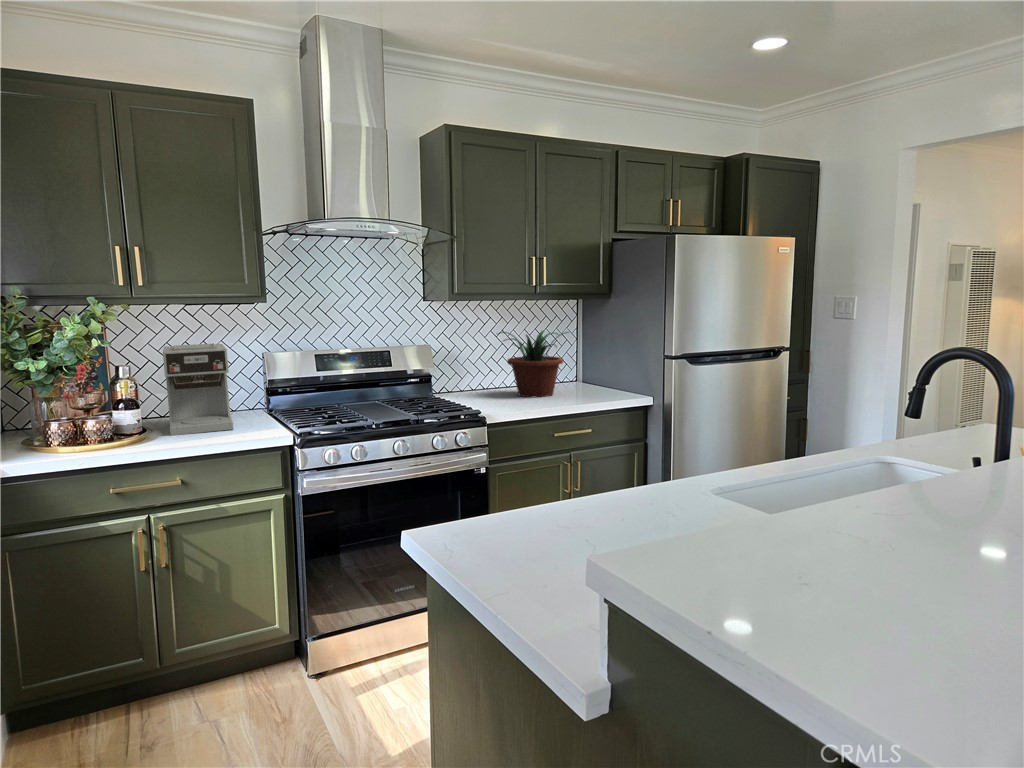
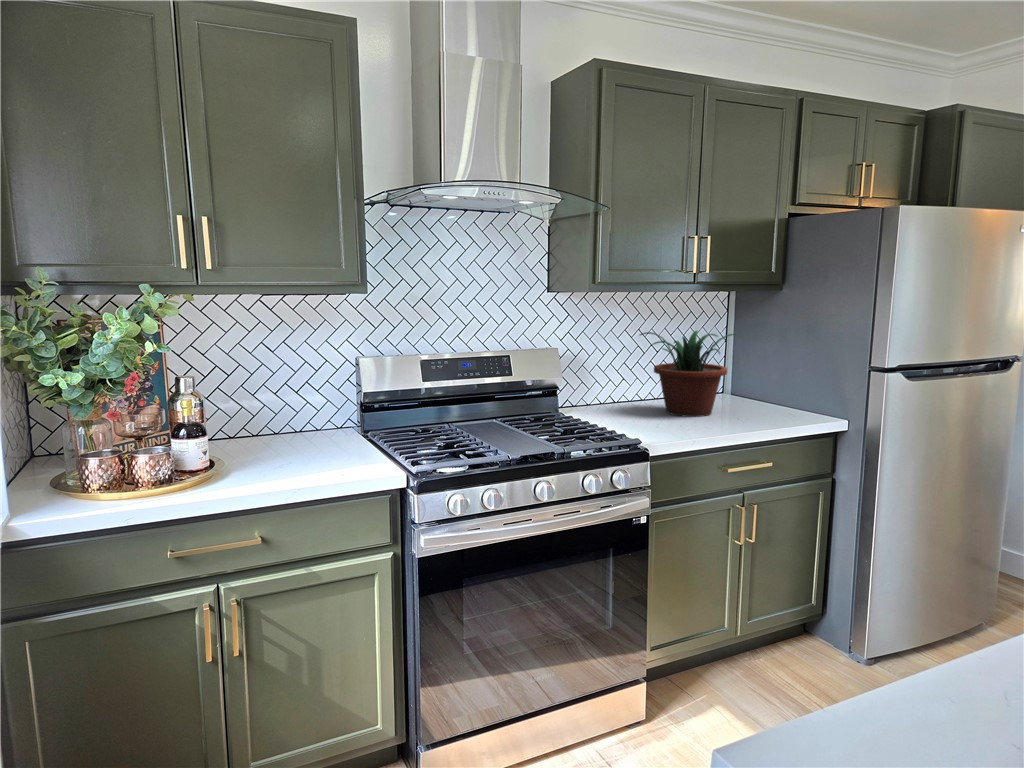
coffee maker: present [163,343,234,436] -> none [236,346,327,472]

